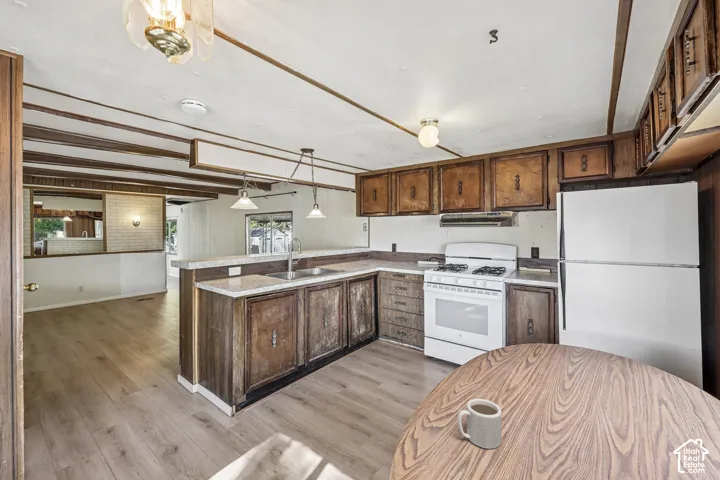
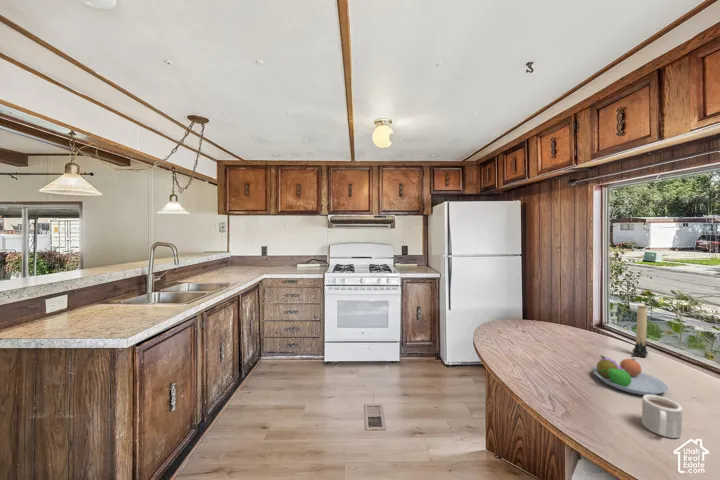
candle: none [649,325,681,405] -> present [632,305,648,357]
fruit bowl: none [507,369,601,427] -> present [593,356,668,395]

